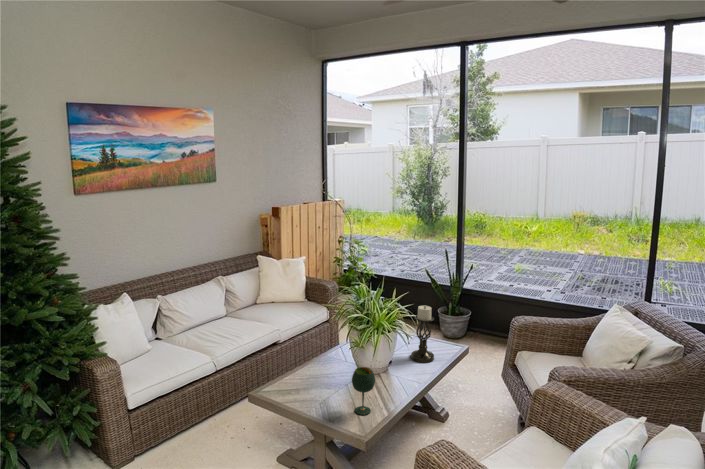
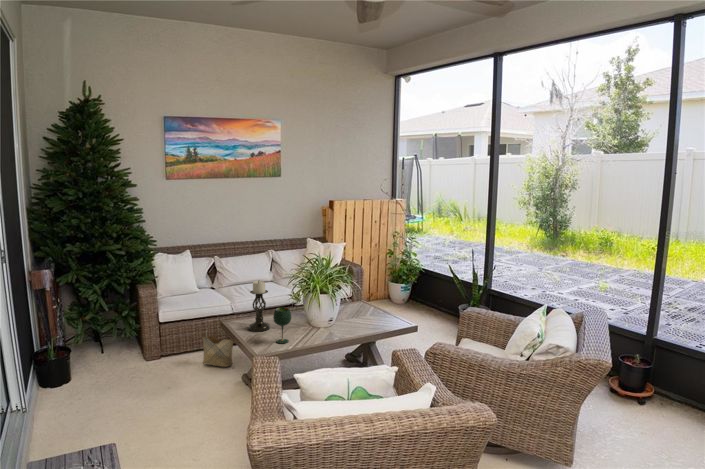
candle holder: present [411,305,434,363] -> present [249,280,270,332]
woven basket: none [201,388,246,453] -> present [203,335,233,367]

